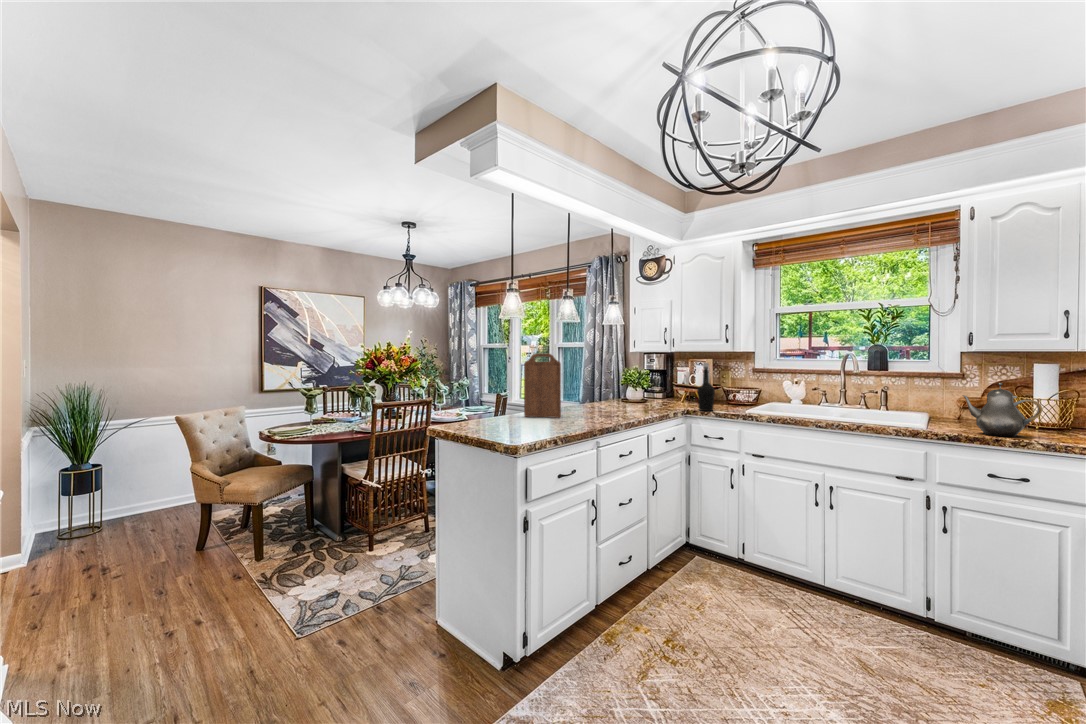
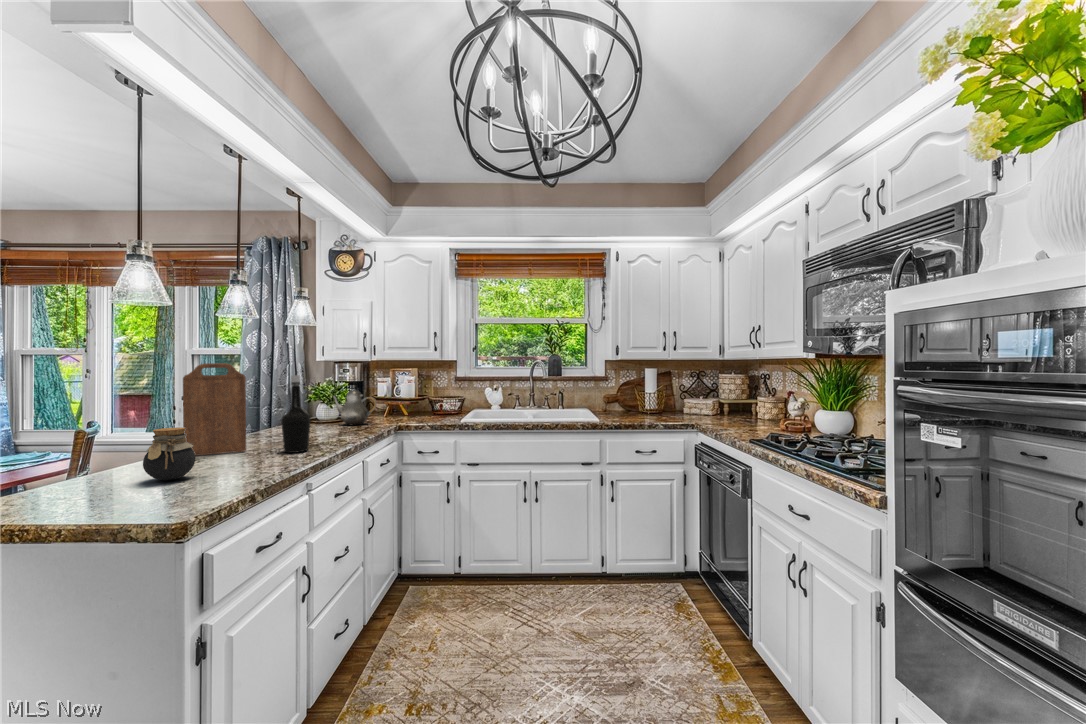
bottle: present [697,363,715,411] -> present [281,375,310,453]
teapot: present [963,383,1043,437] -> present [334,385,377,426]
jar: none [491,395,519,429] -> present [143,427,195,480]

